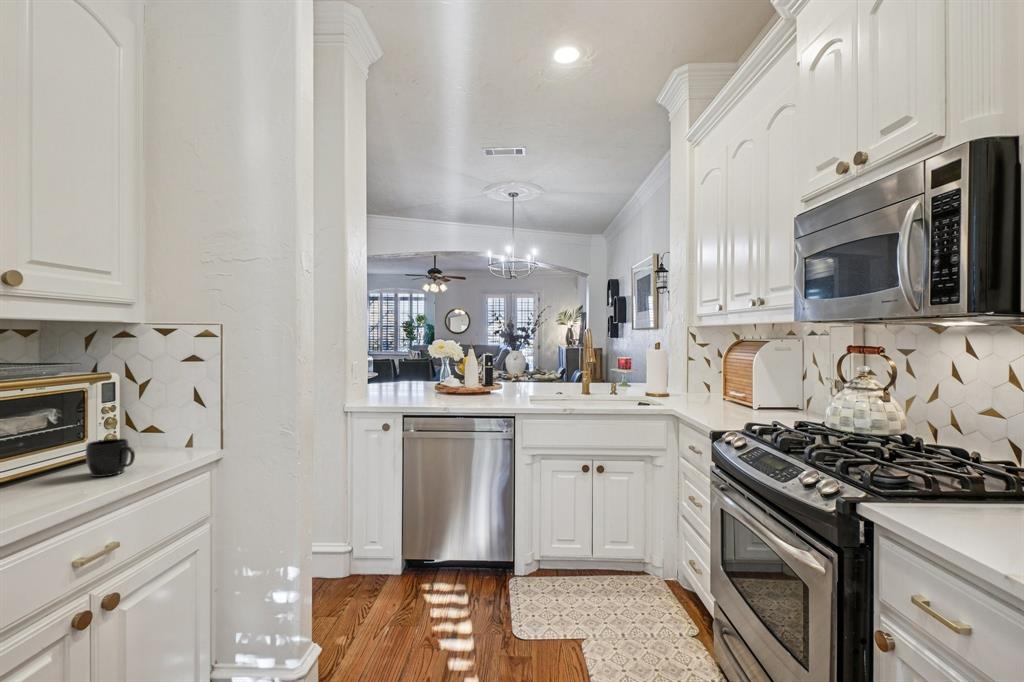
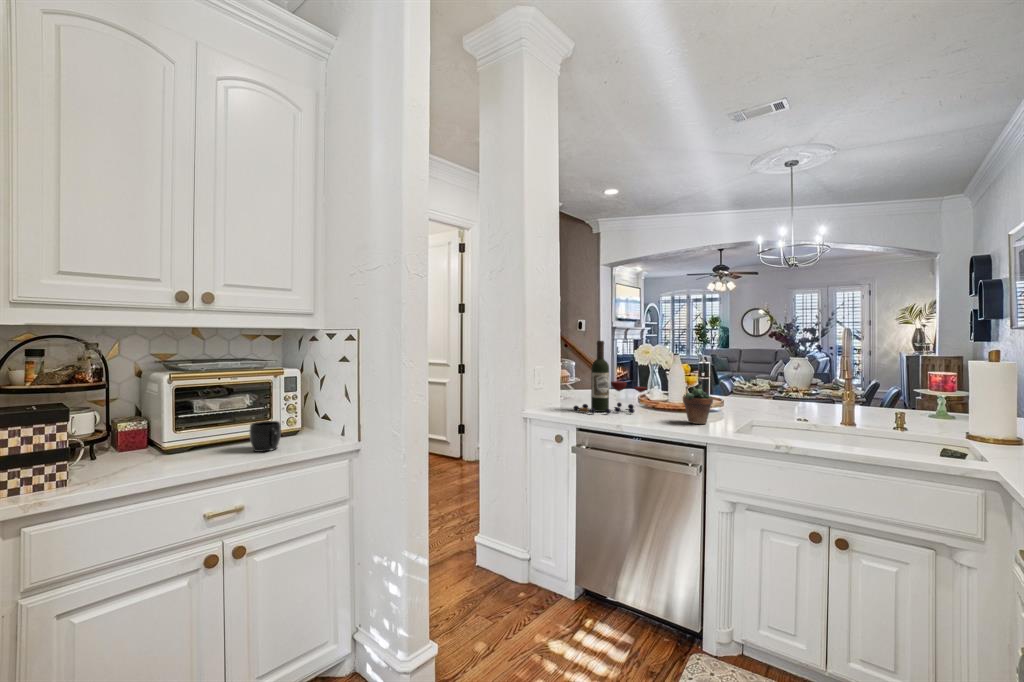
wine bottle: none [390,338,453,404] -> present [573,341,647,414]
succulent plant: none [488,365,511,403] -> present [683,378,713,424]

